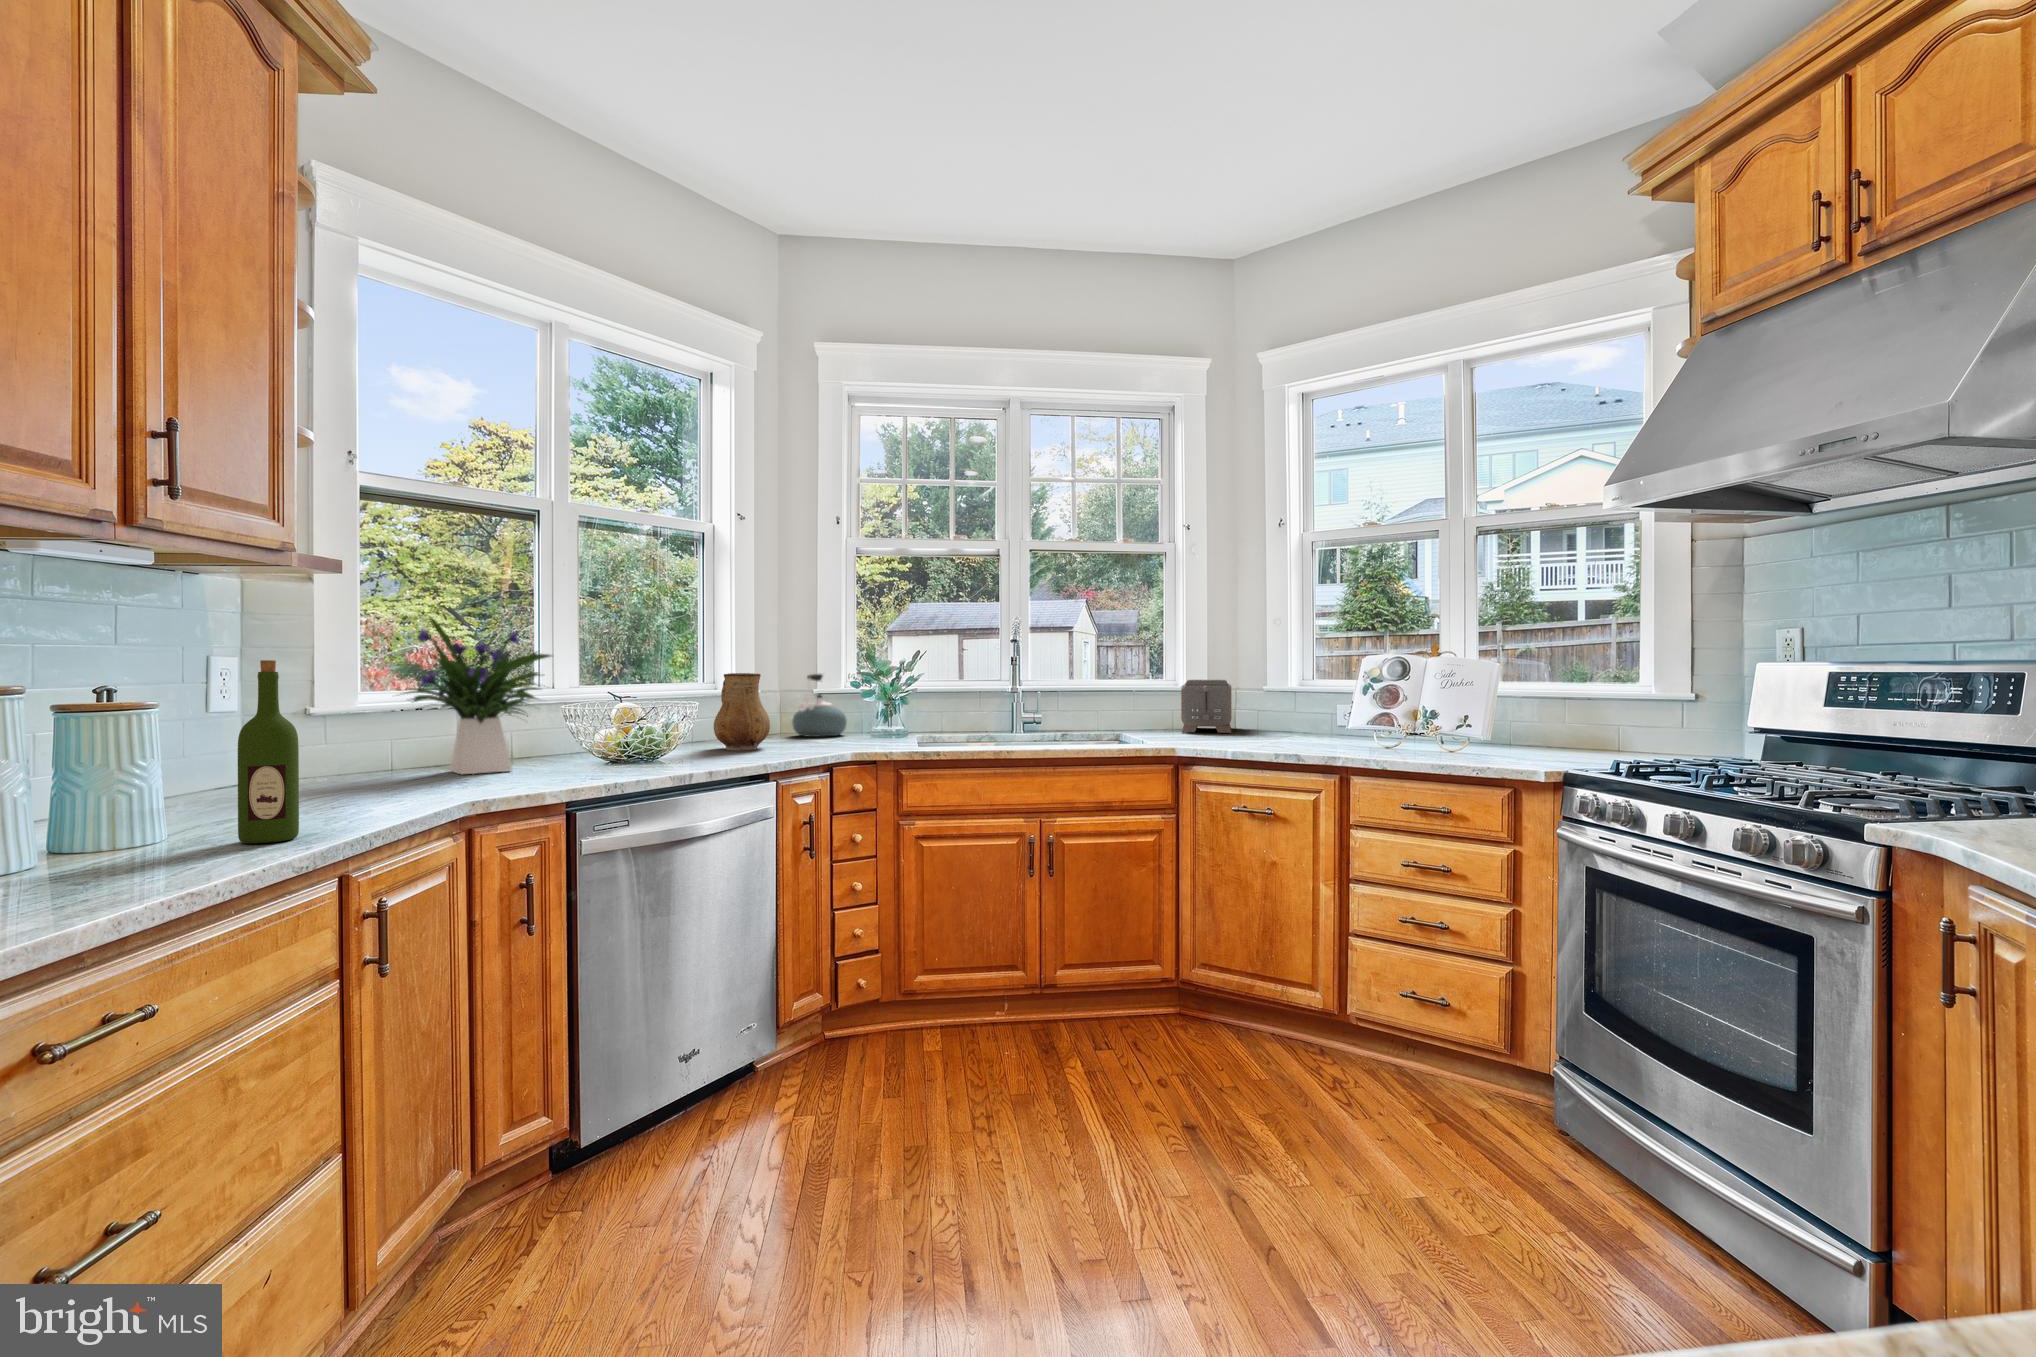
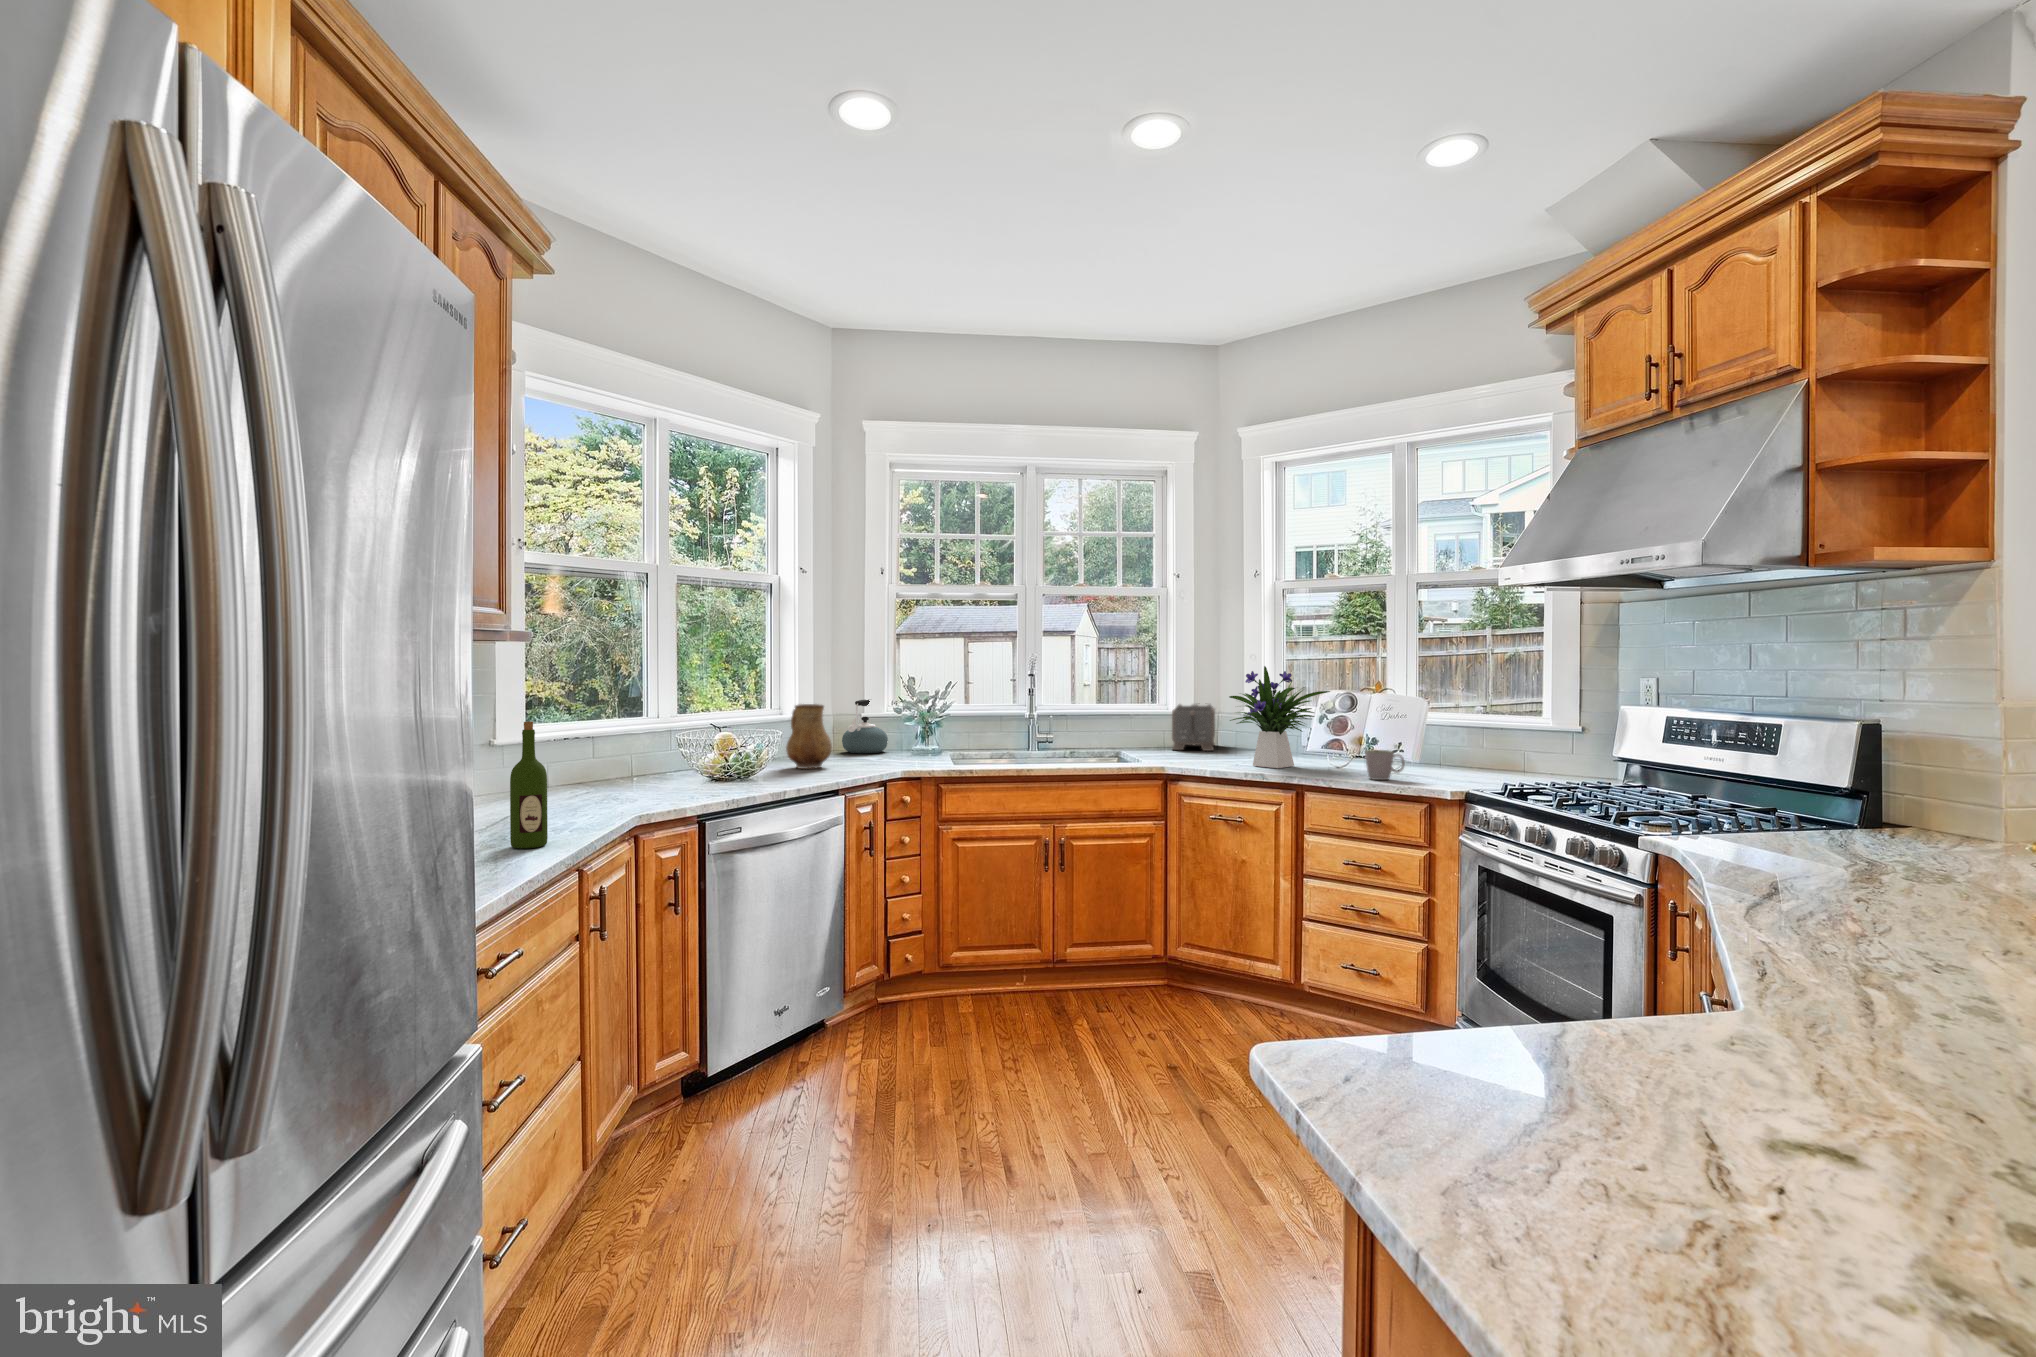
flower arrangement: present [395,617,551,774] -> present [1229,666,1330,768]
mug: none [1427,722,1479,759] -> present [1365,750,1405,780]

